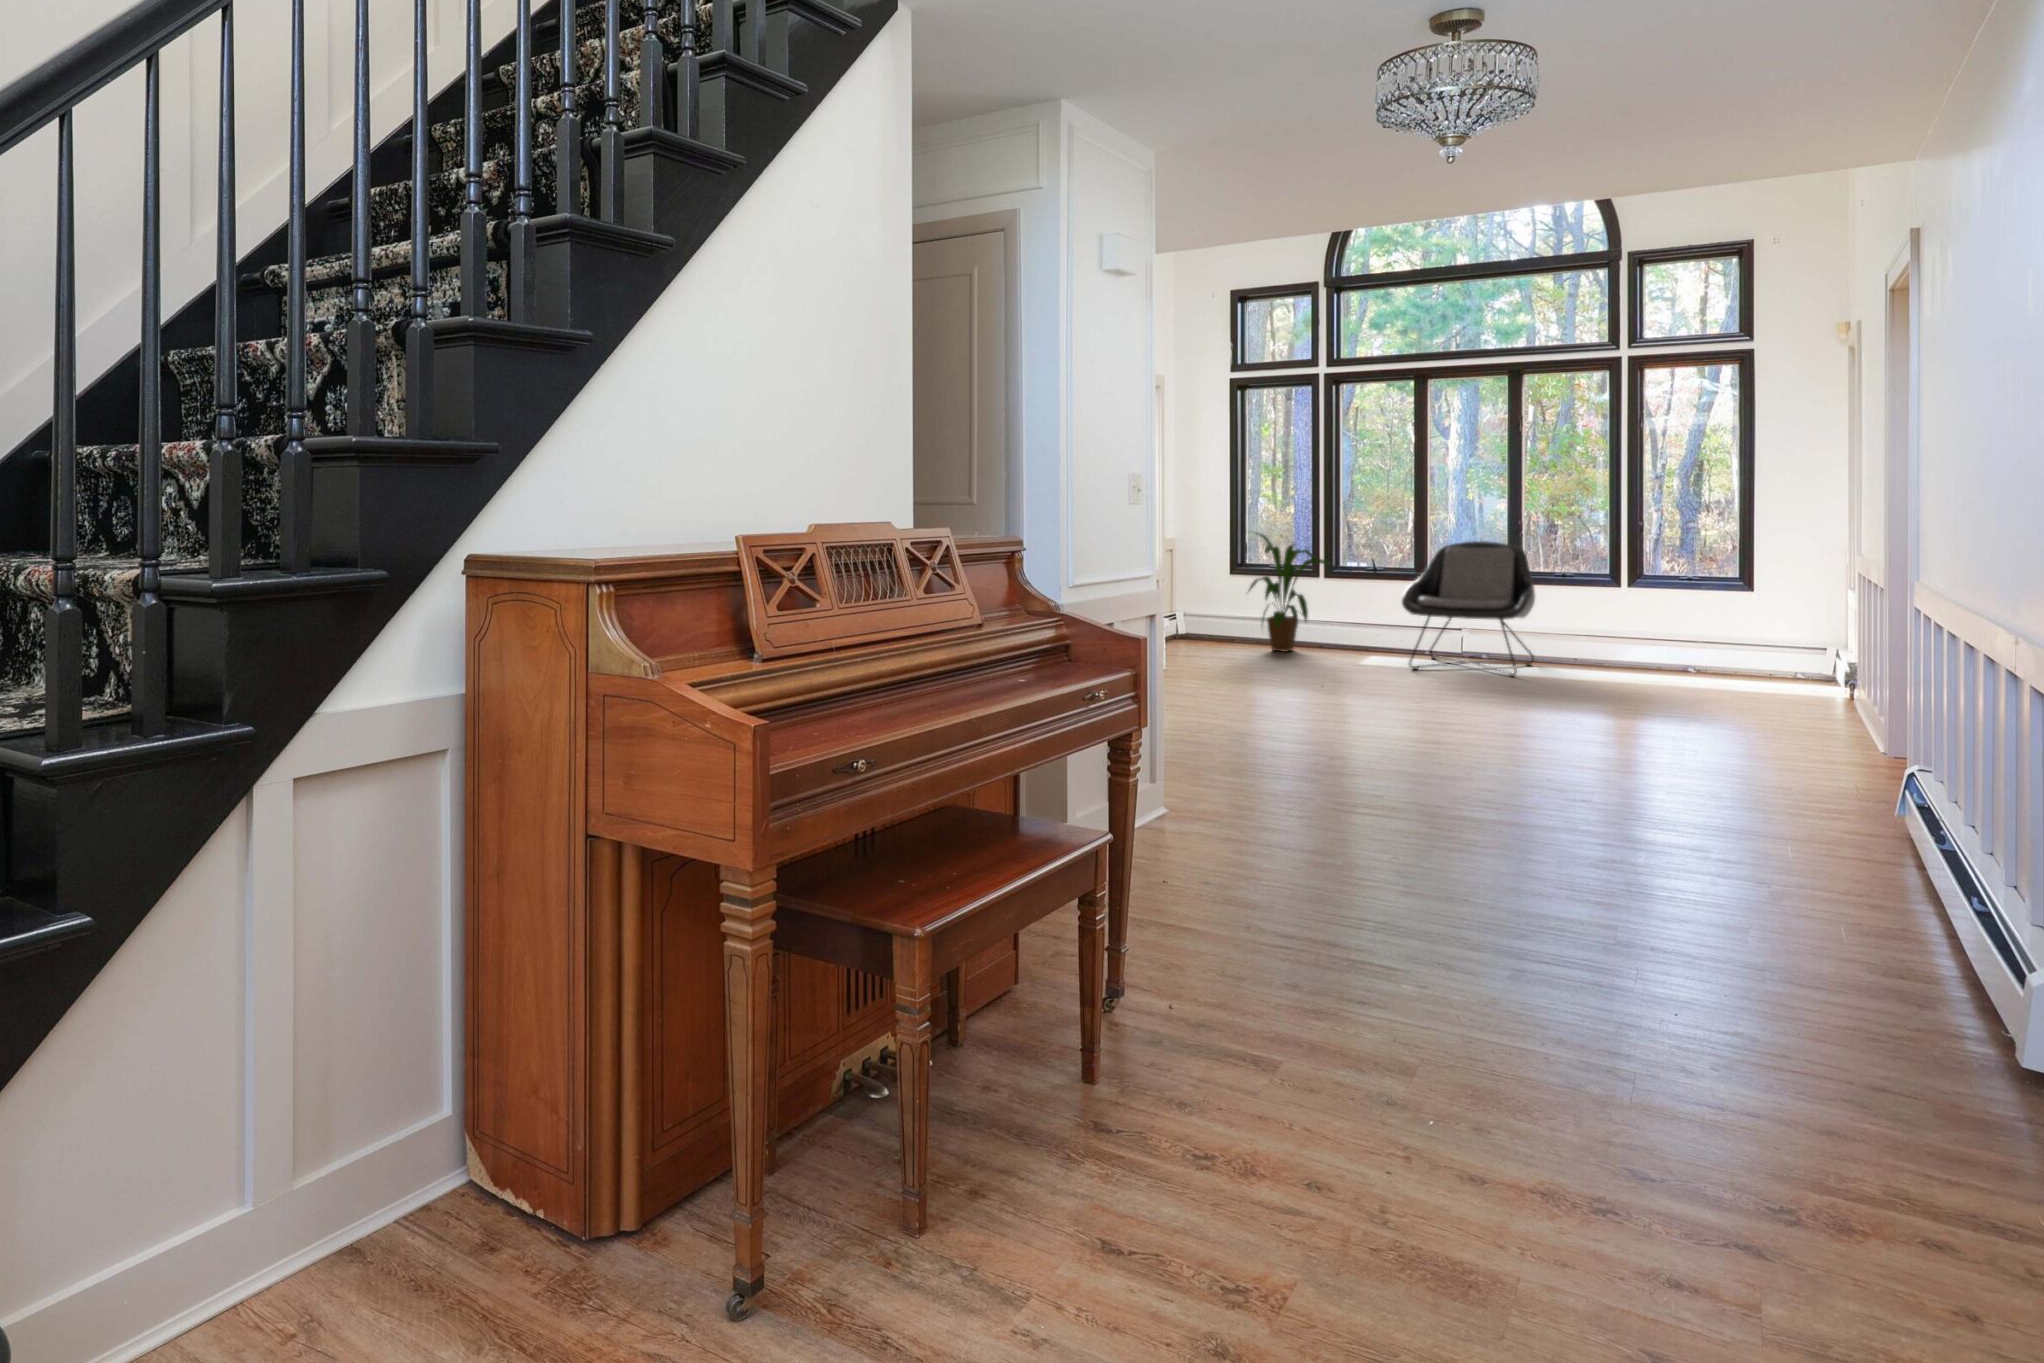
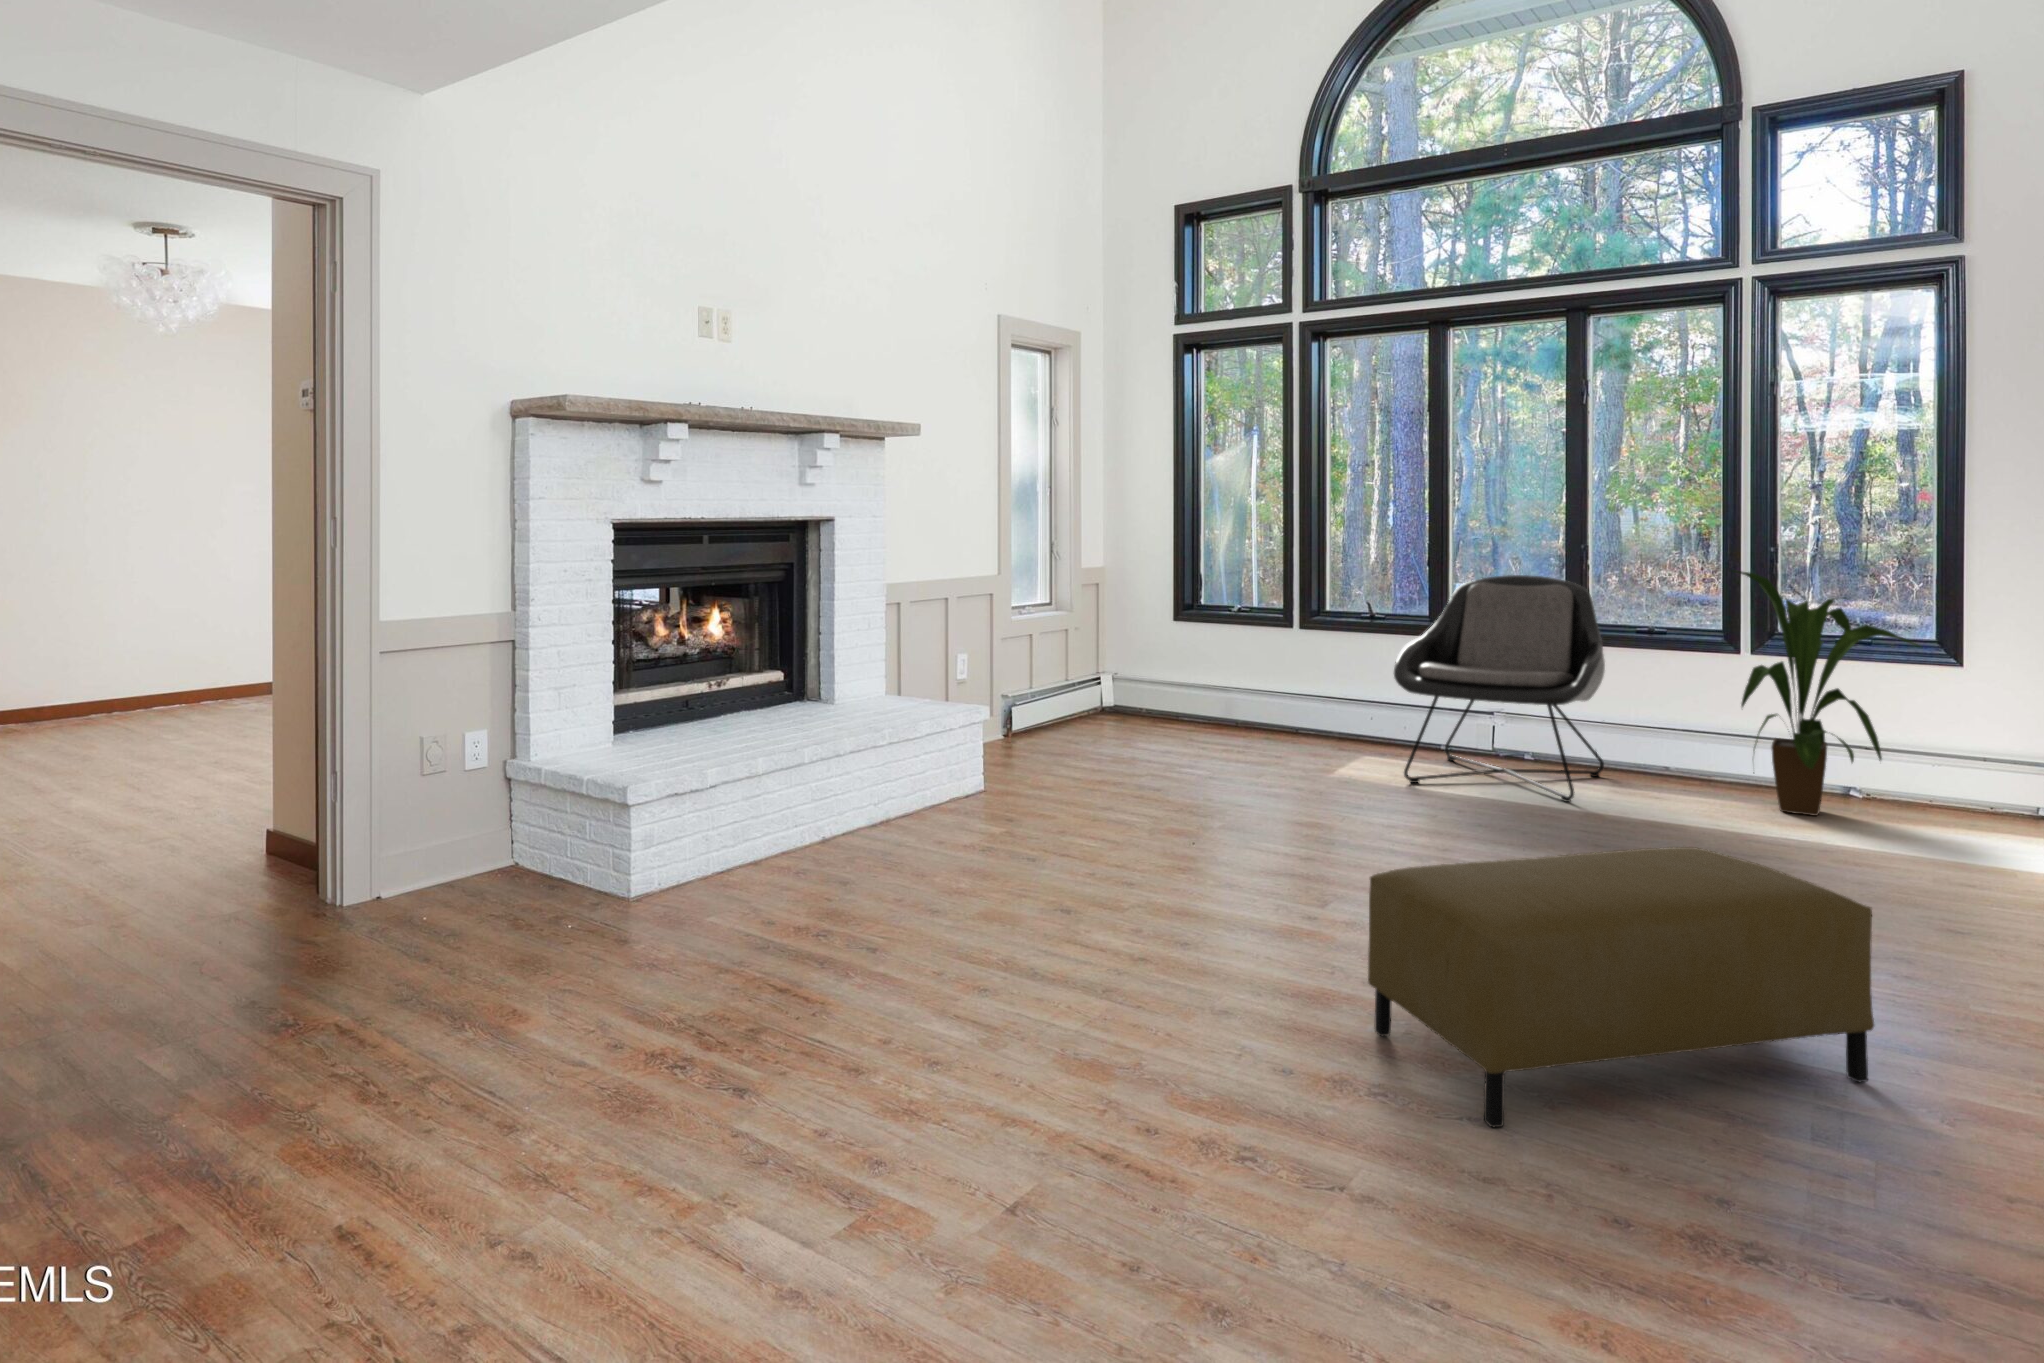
house plant: present [1249,533,1331,652] -> present [1732,571,1918,816]
ottoman: none [1436,671,1658,769] -> present [1368,847,1874,1127]

